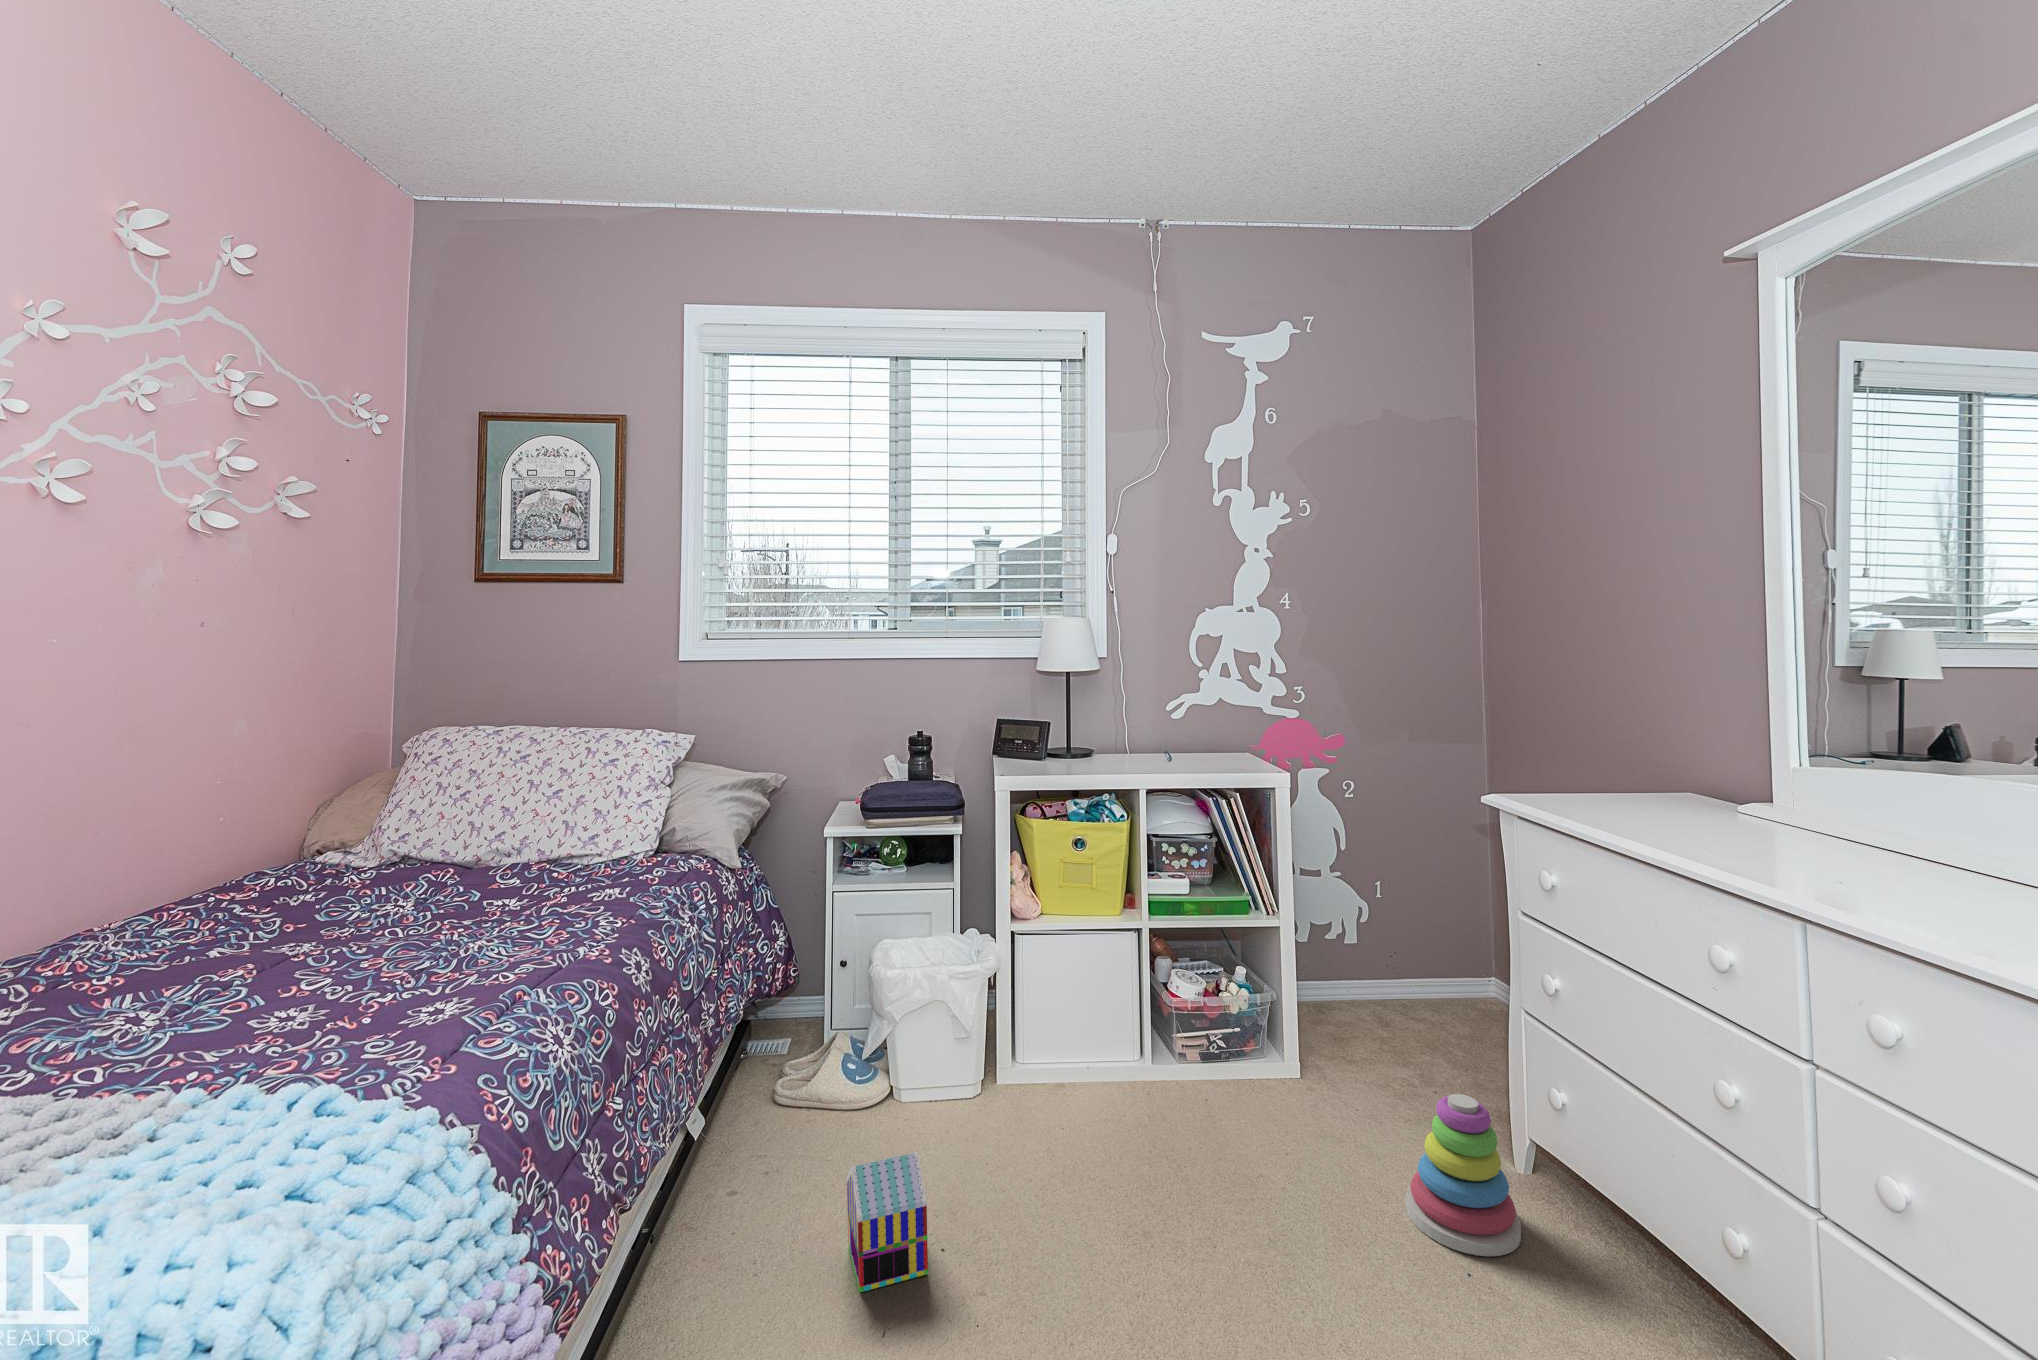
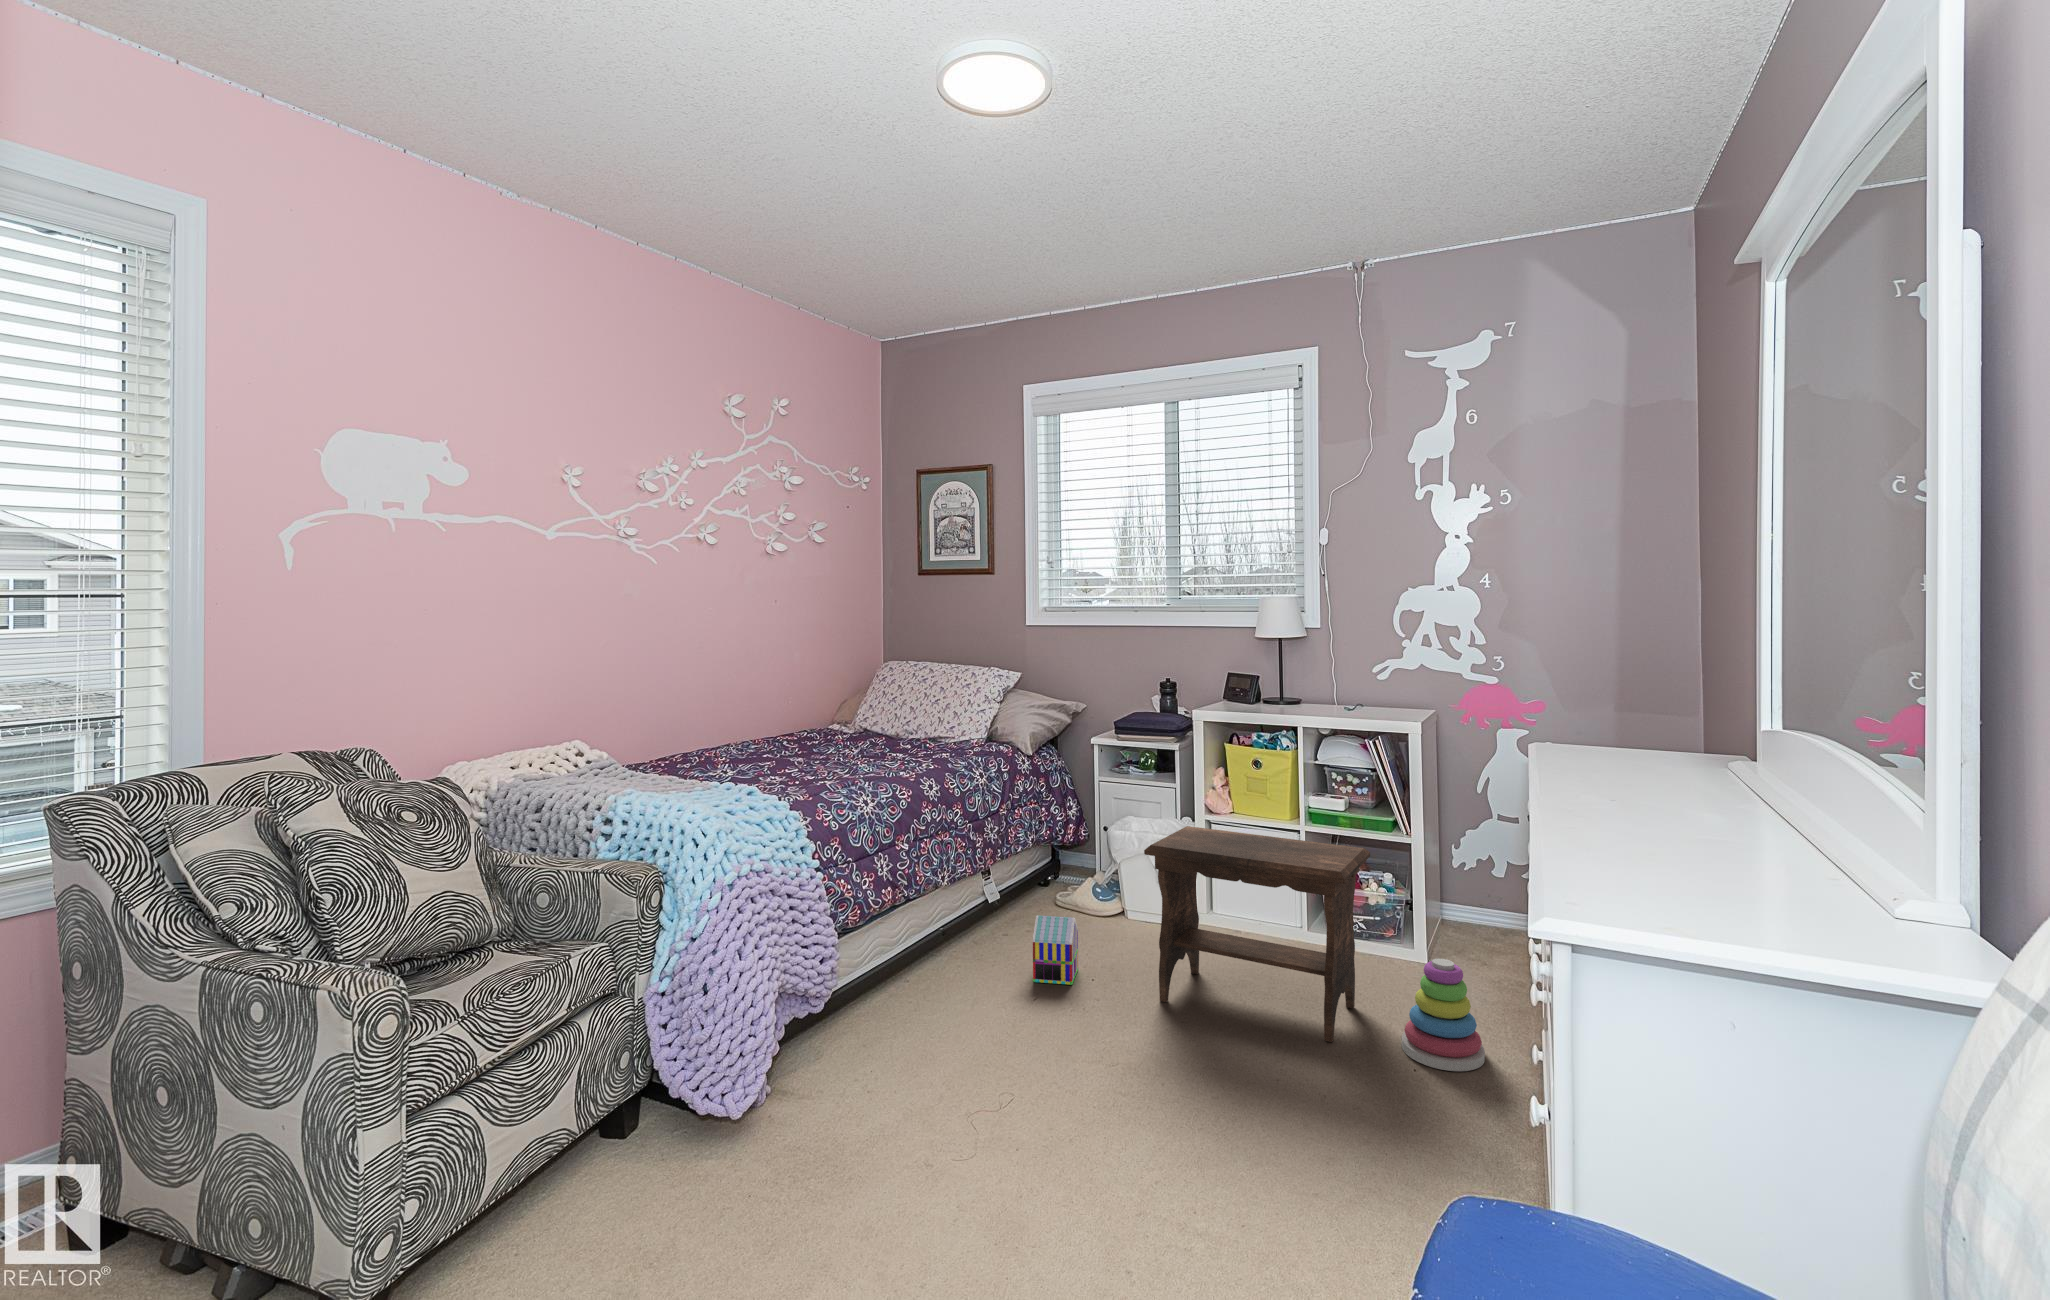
footstool: none [1052,954,1377,1258] -> present [1144,826,1370,1042]

